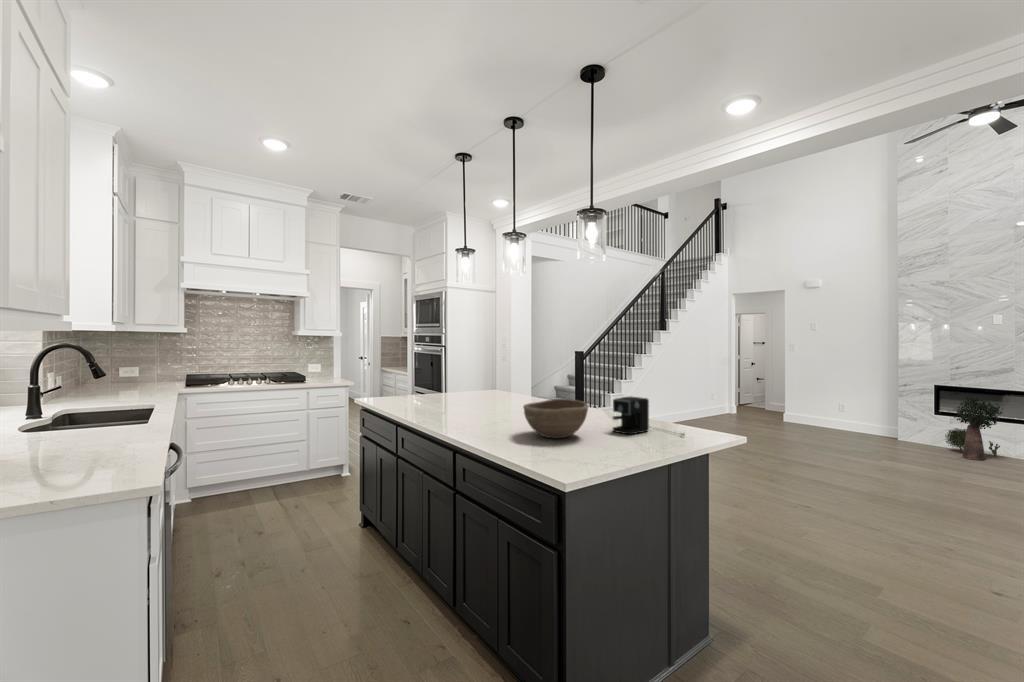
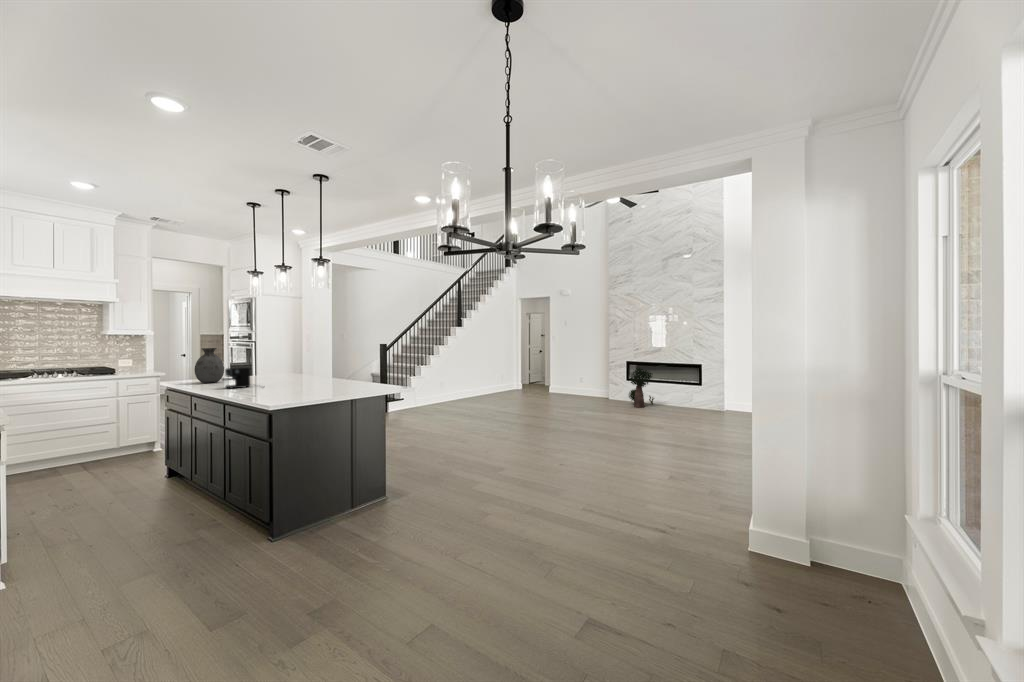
vase: none [398,358,433,406] -> present [194,348,224,383]
coffee maker: present [613,396,684,435] -> present [222,367,250,389]
bowl: present [524,398,588,438] -> none [271,369,315,391]

